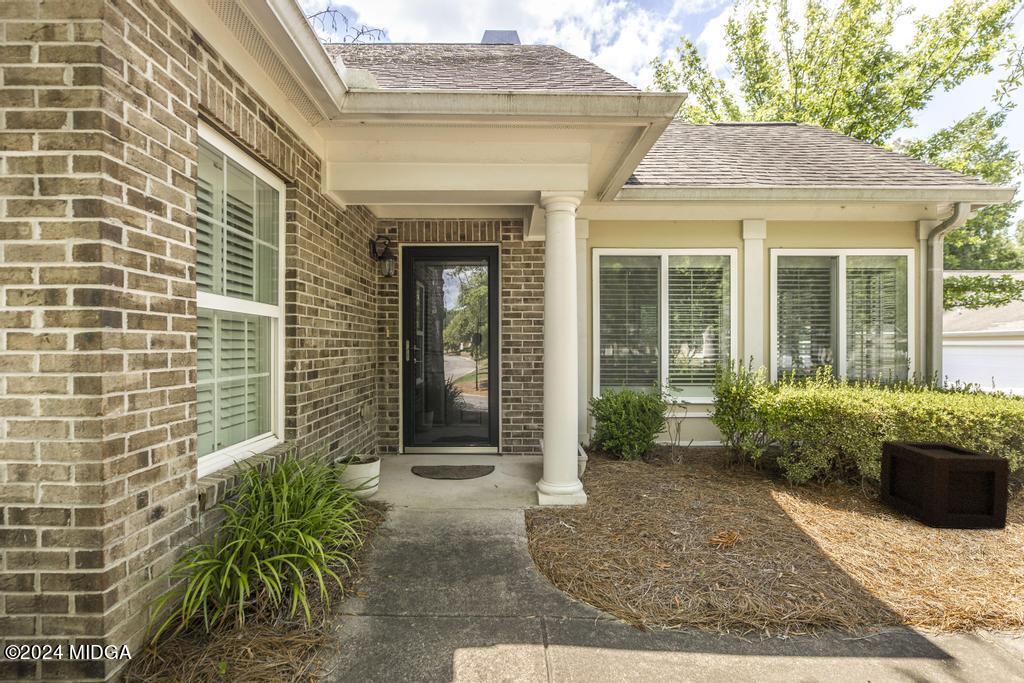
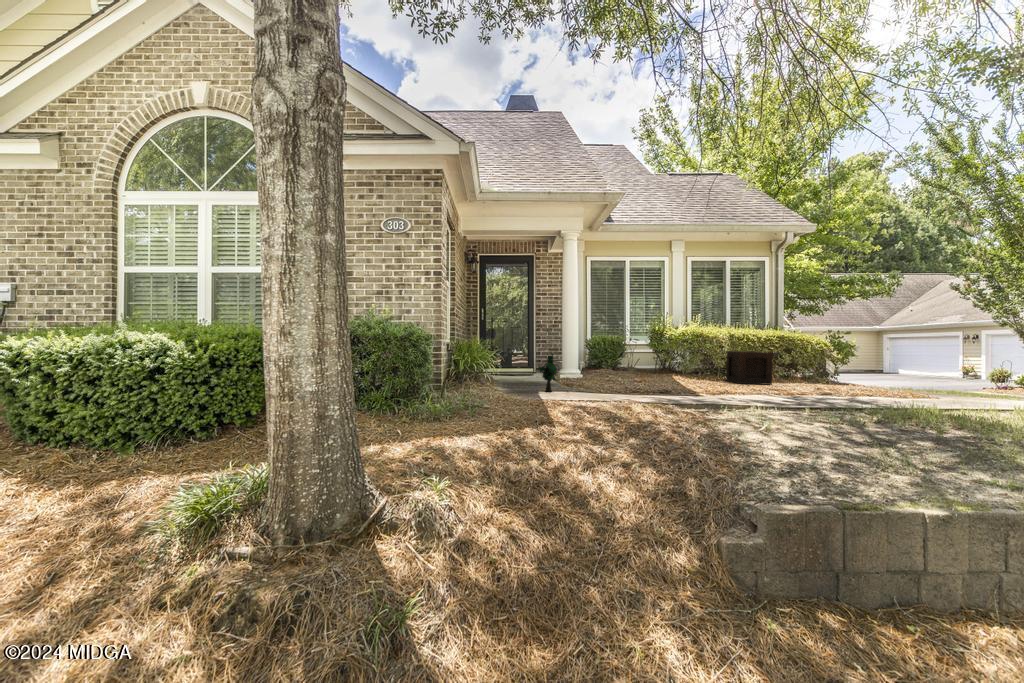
decorative plant: none [453,519,518,642] -> present [538,353,559,392]

